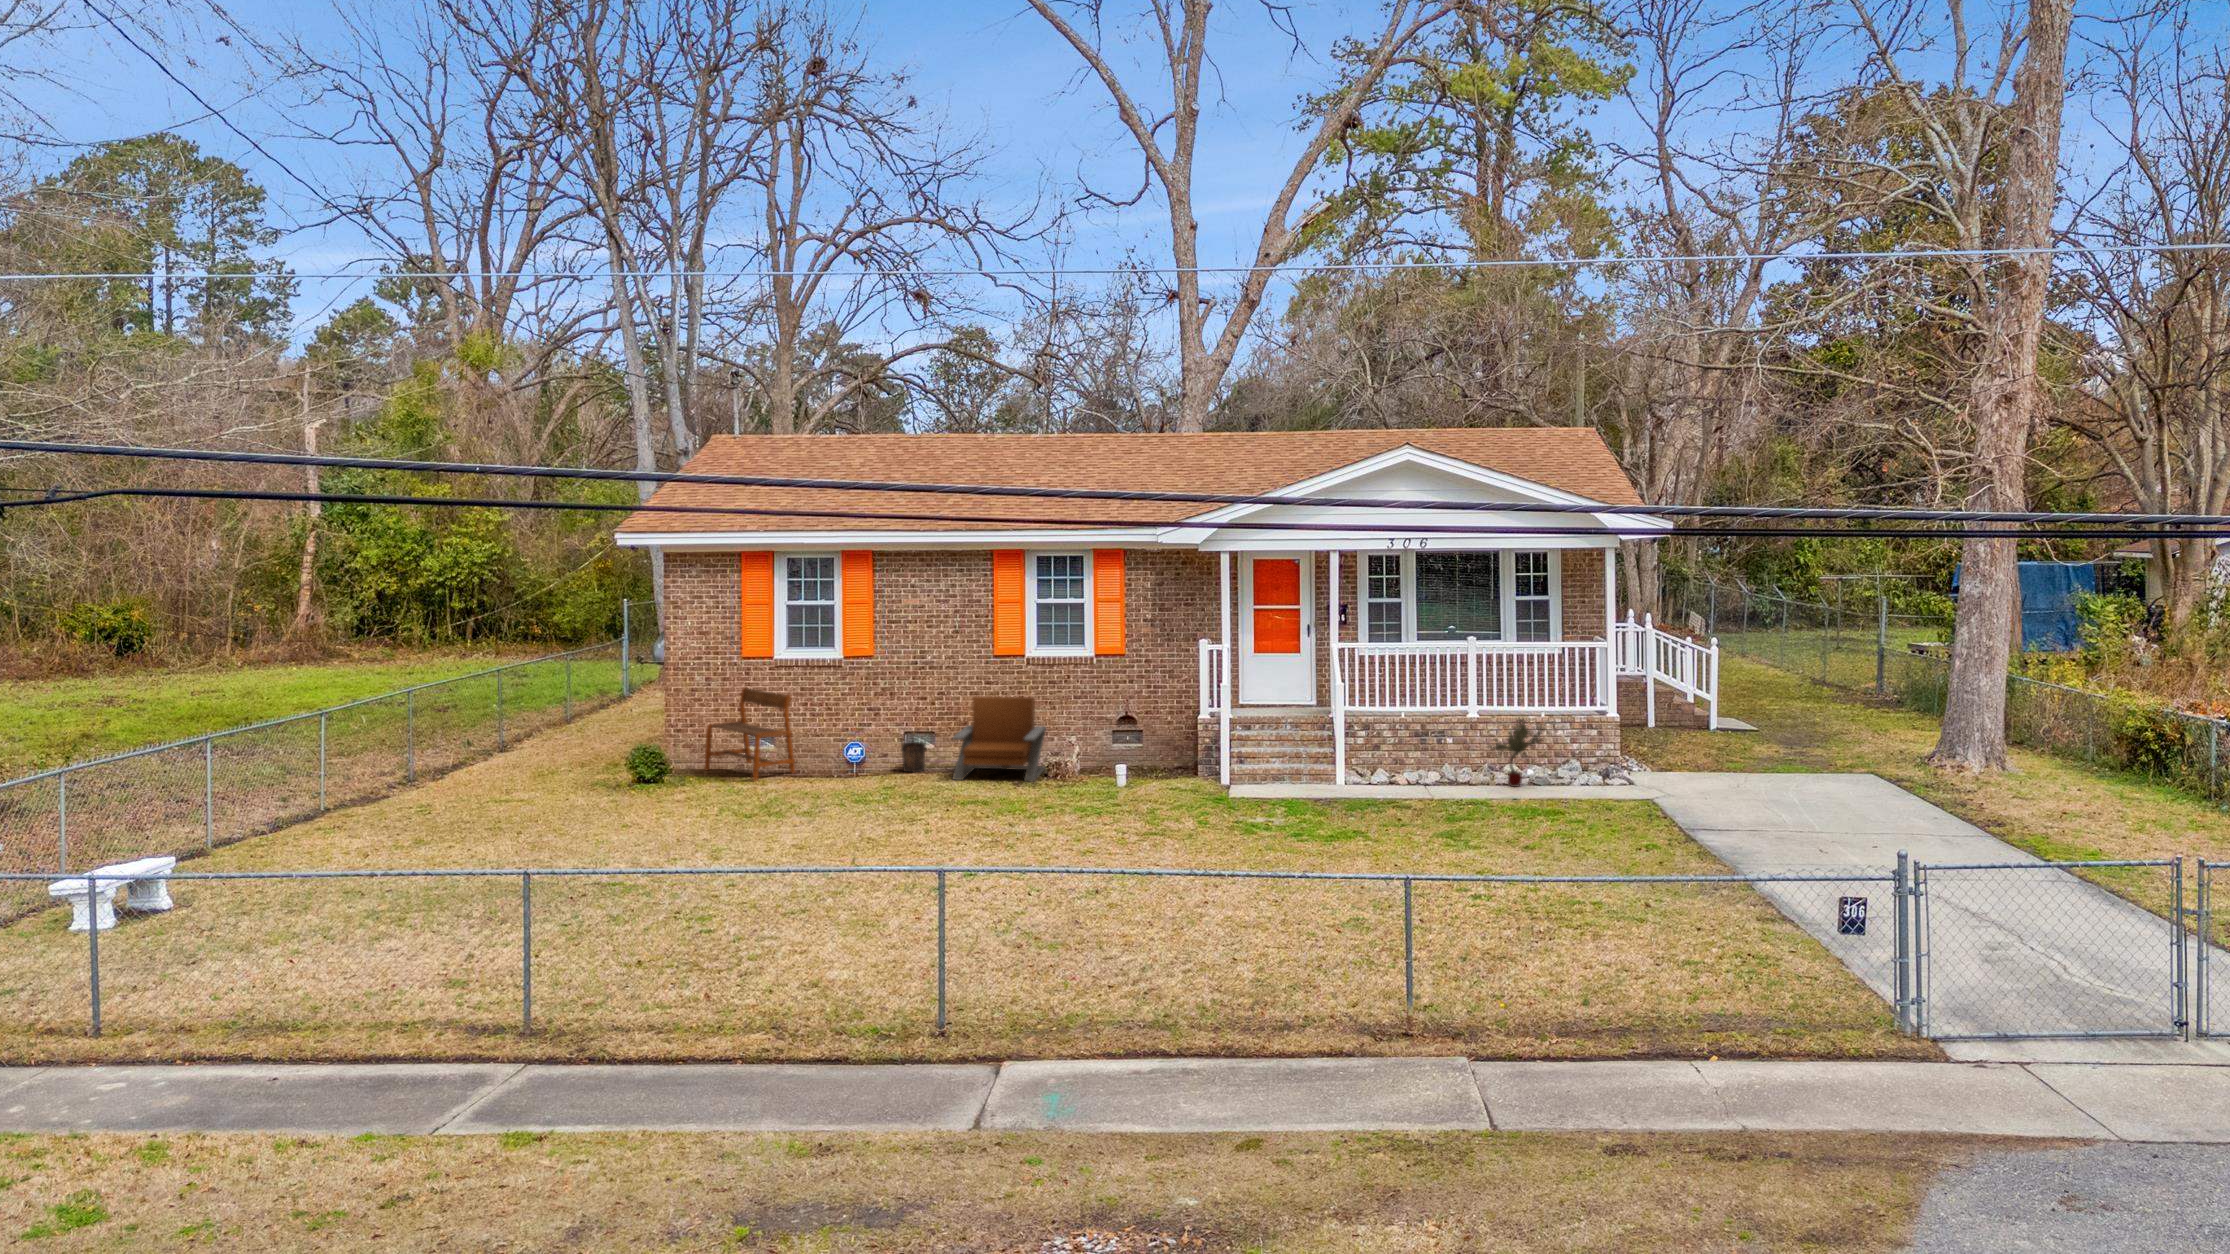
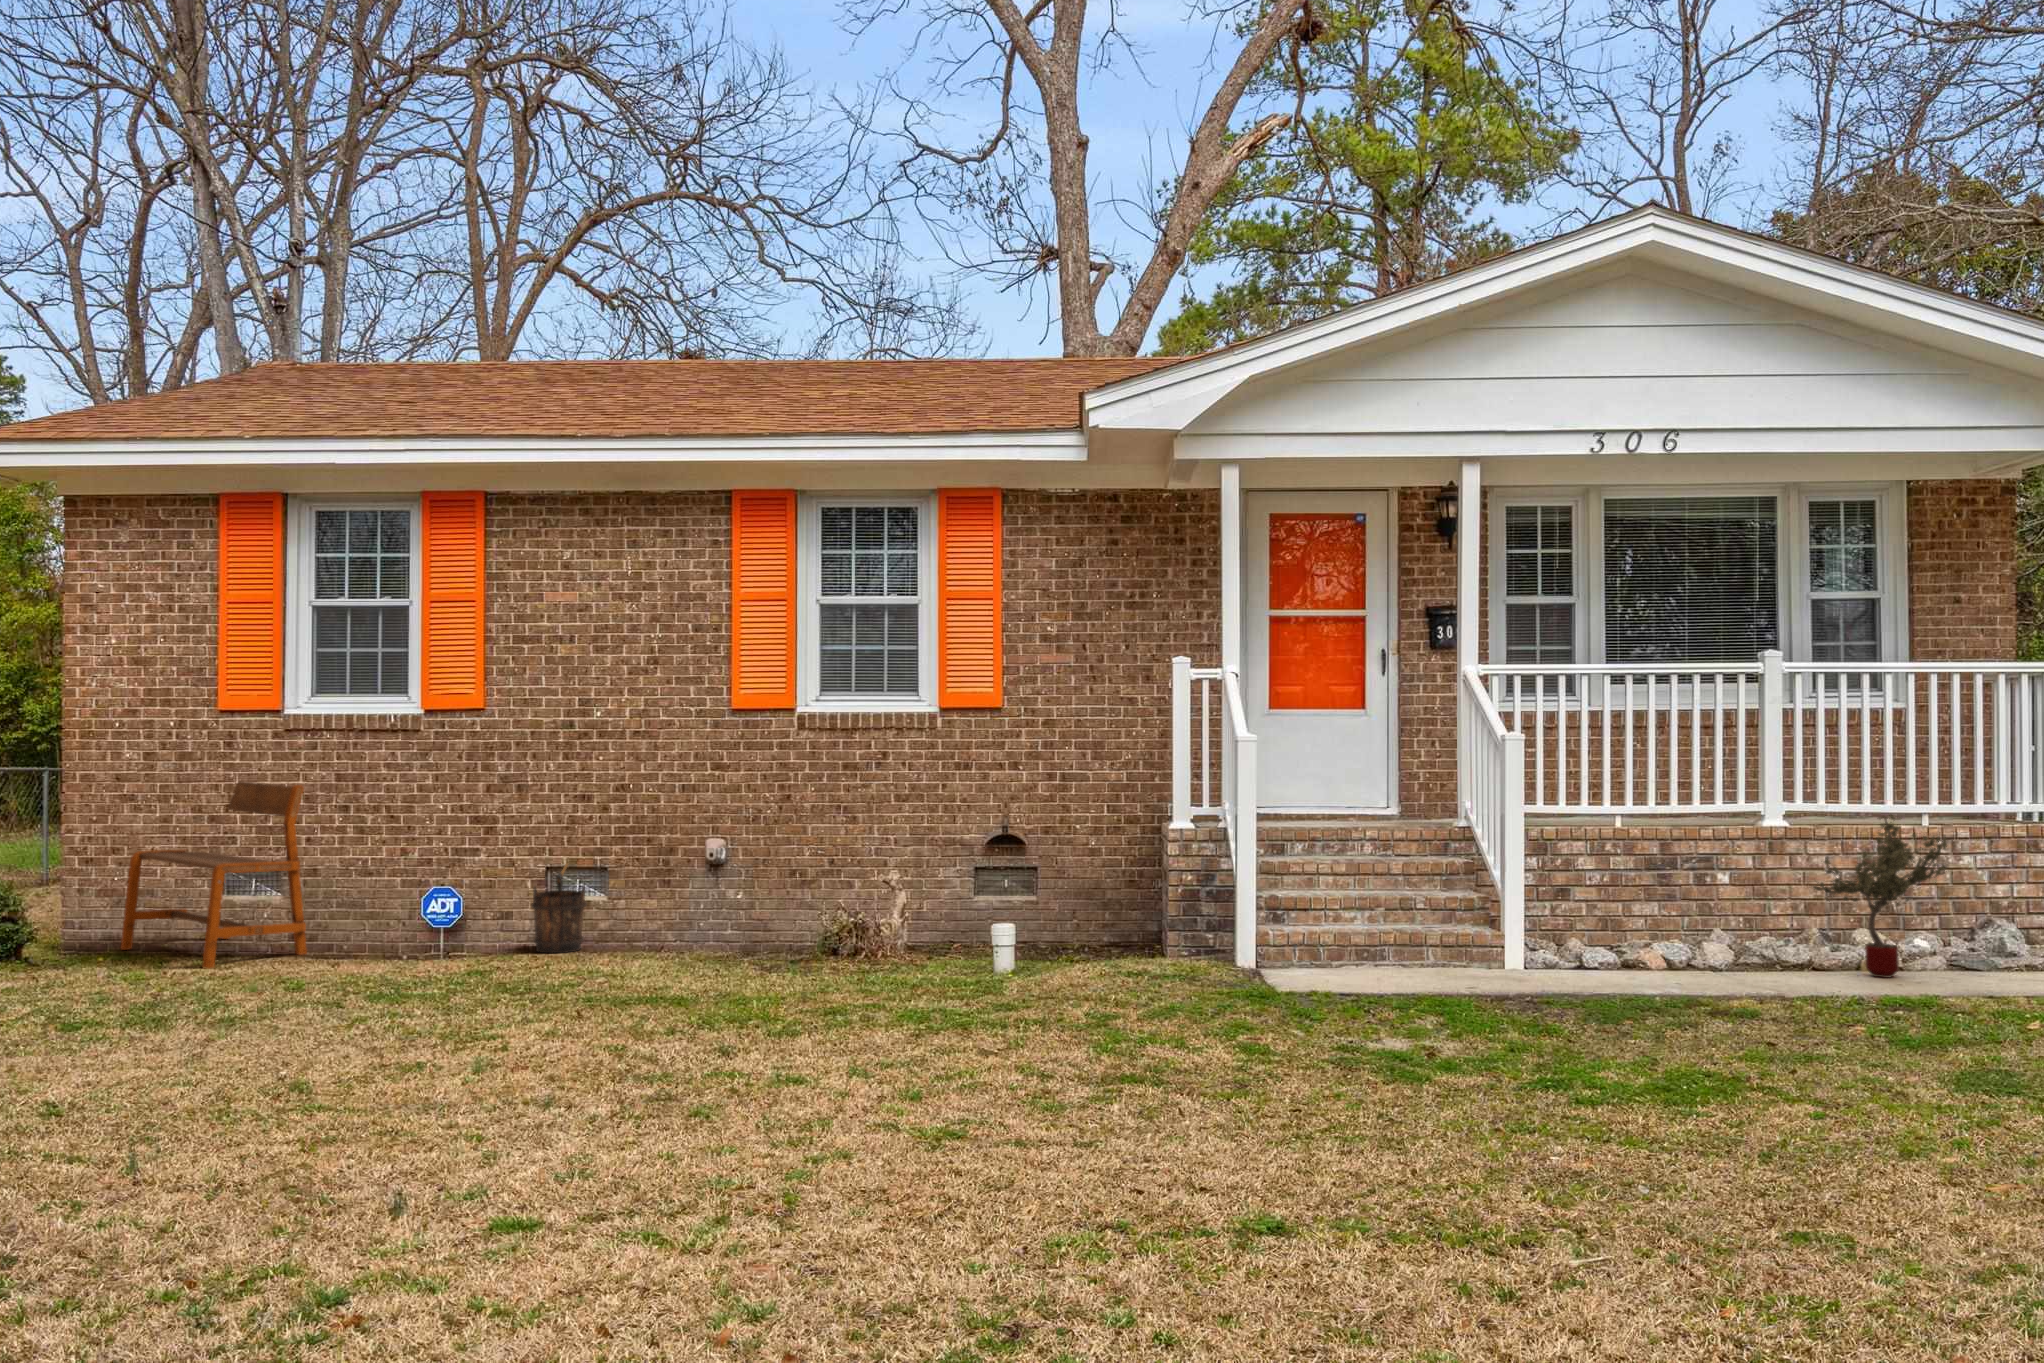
lounge chair: present [953,696,1046,782] -> none [632,792,840,969]

